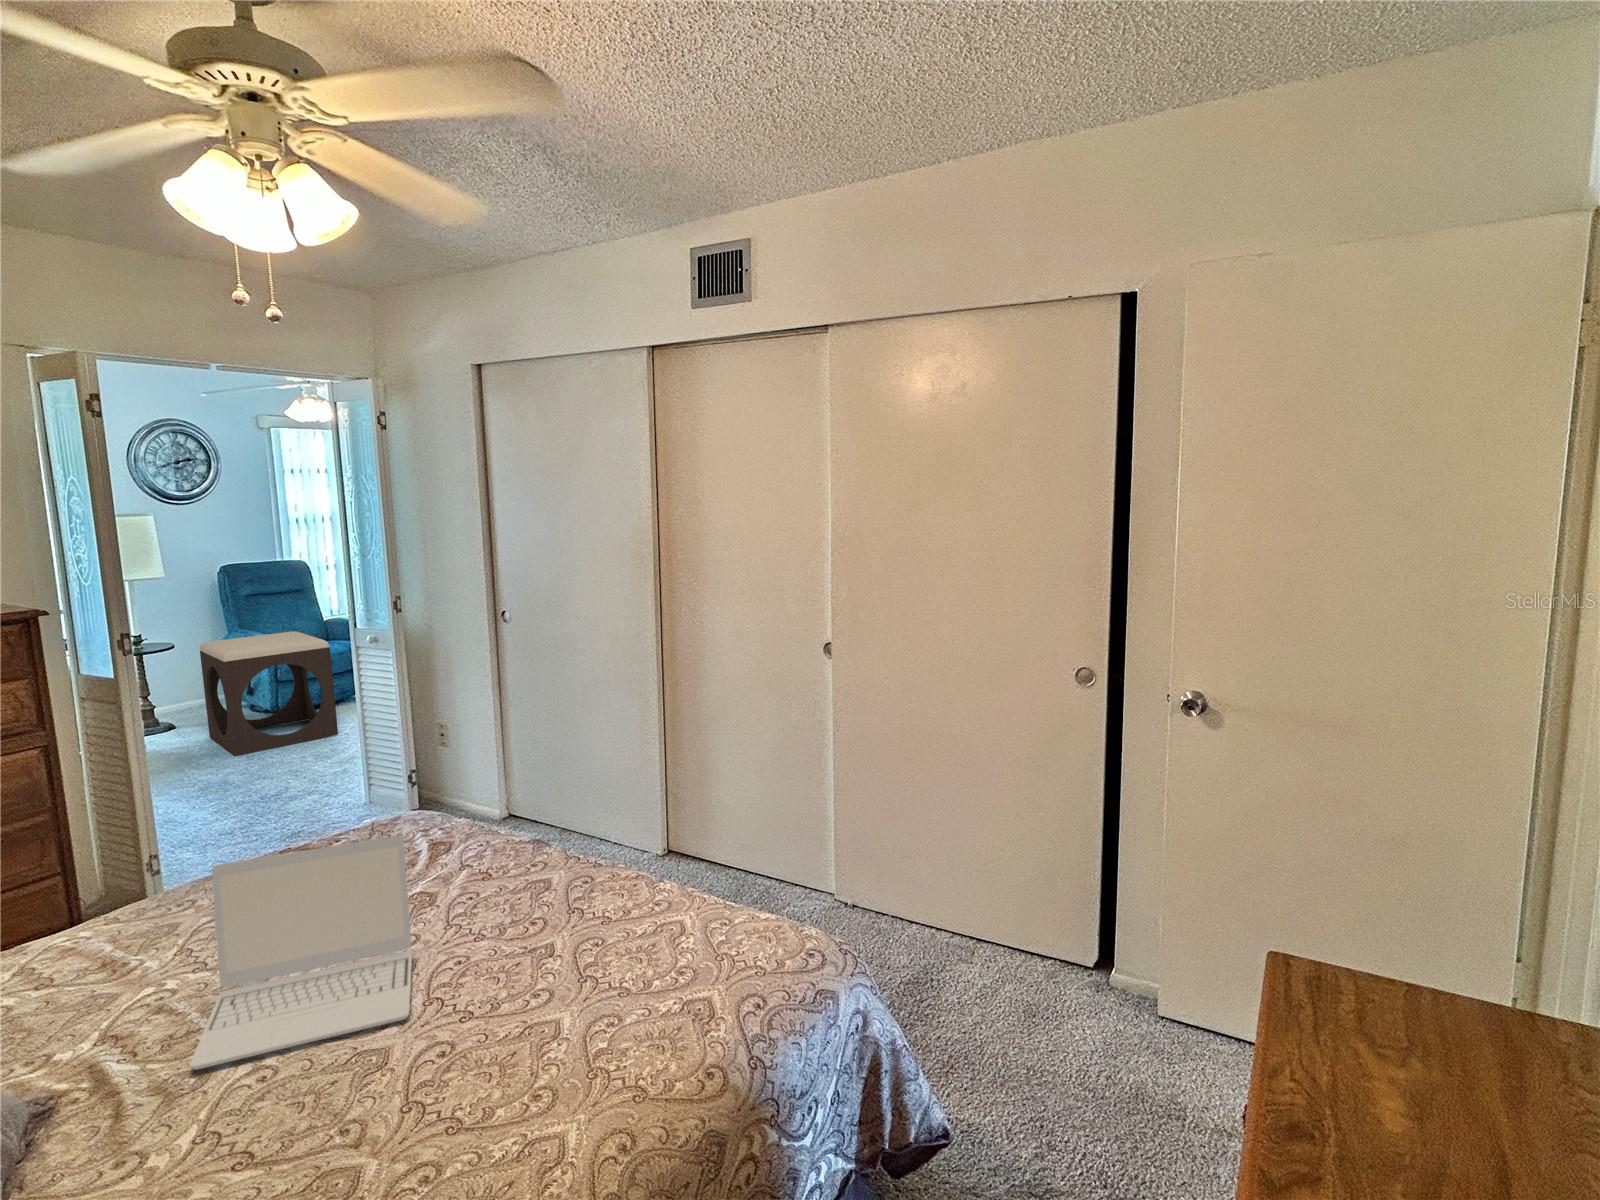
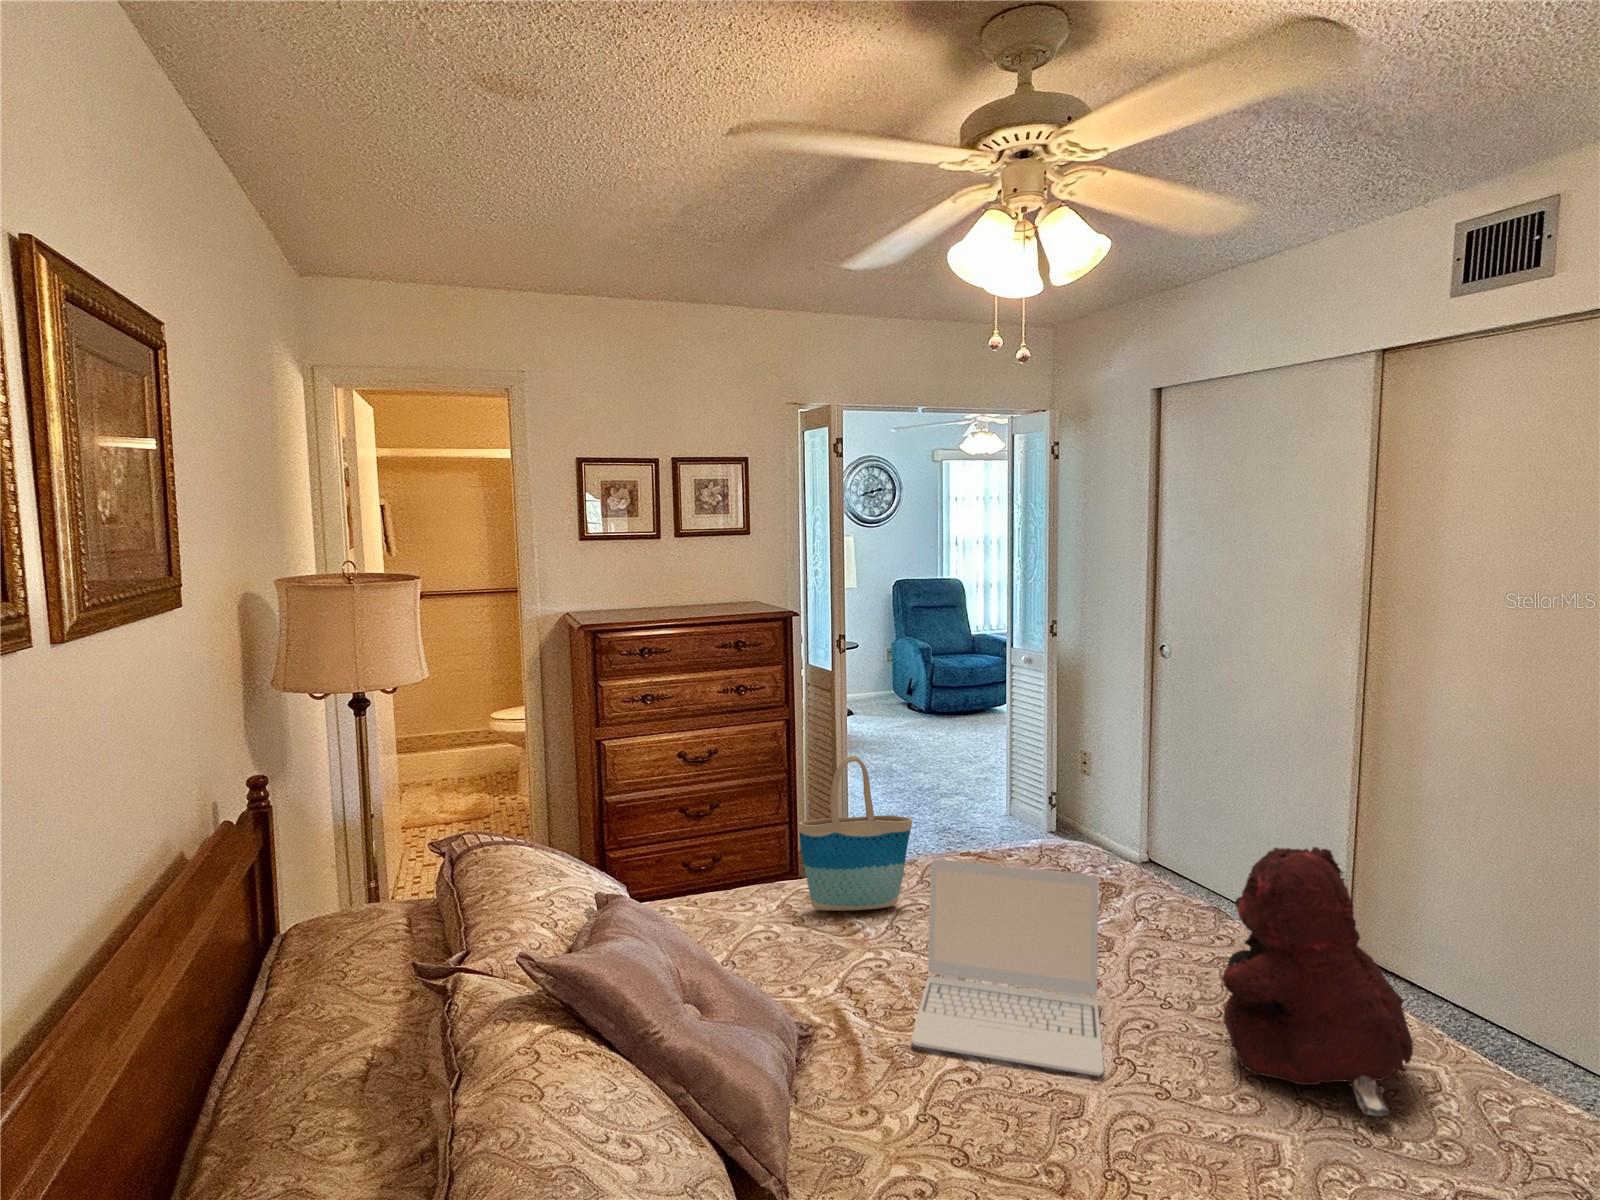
footstool: present [200,631,338,756] -> none [880,642,979,746]
teddy bear: none [514,762,657,964] -> present [1222,847,1413,1117]
tote bag: none [25,774,198,968] -> present [799,756,912,911]

